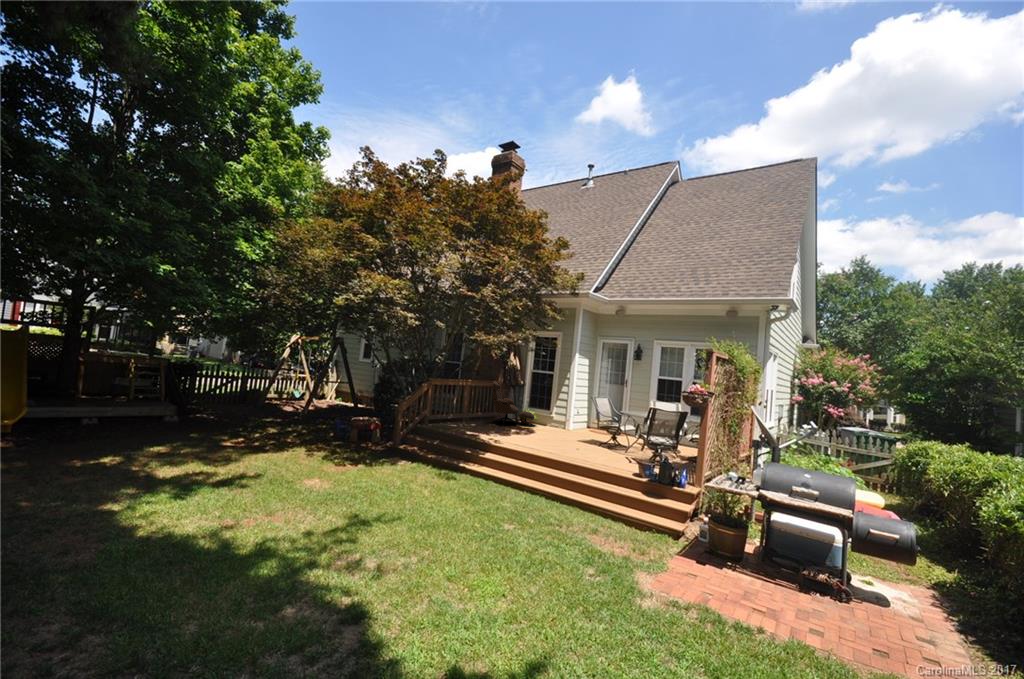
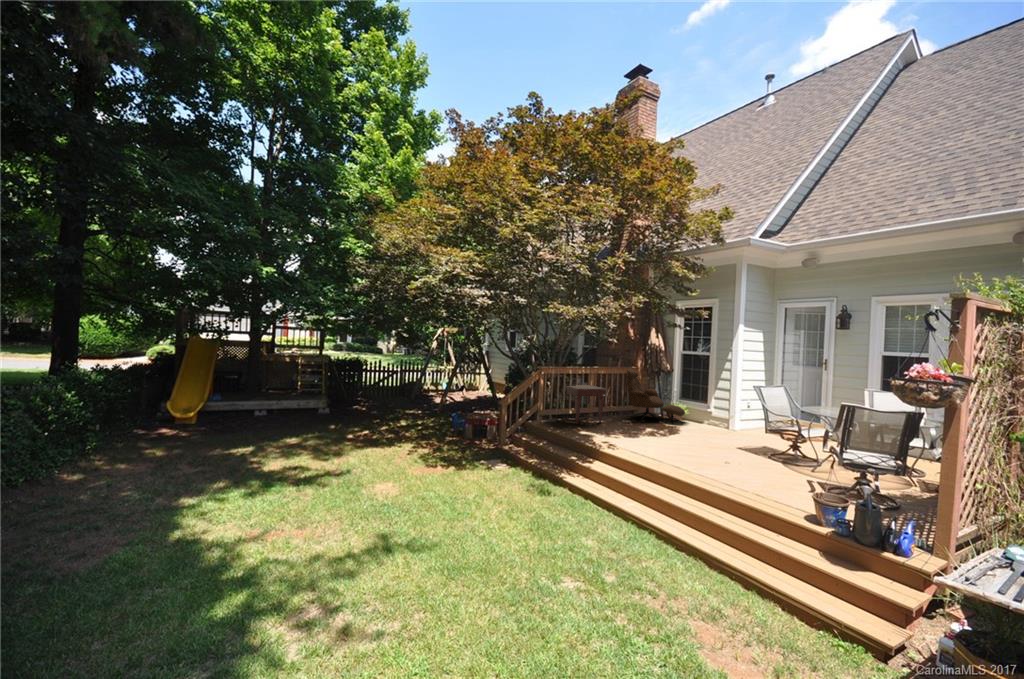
side table: none [444,394,481,427] -> present [565,385,606,424]

